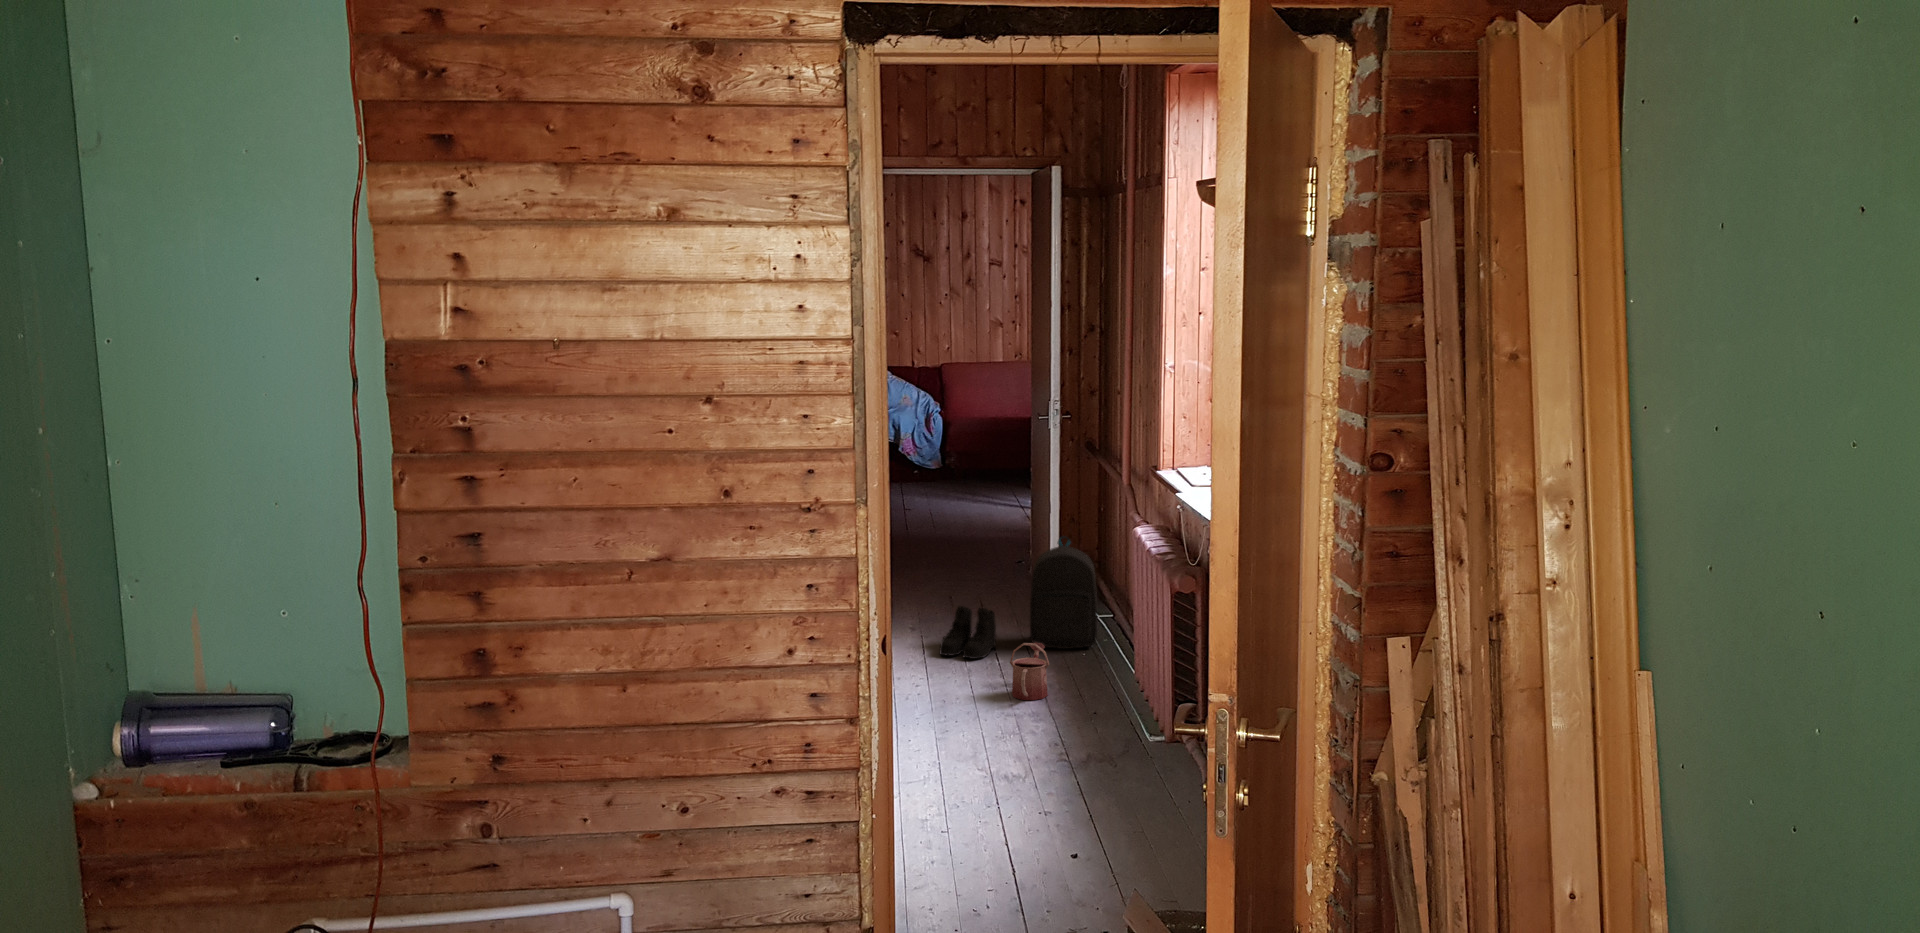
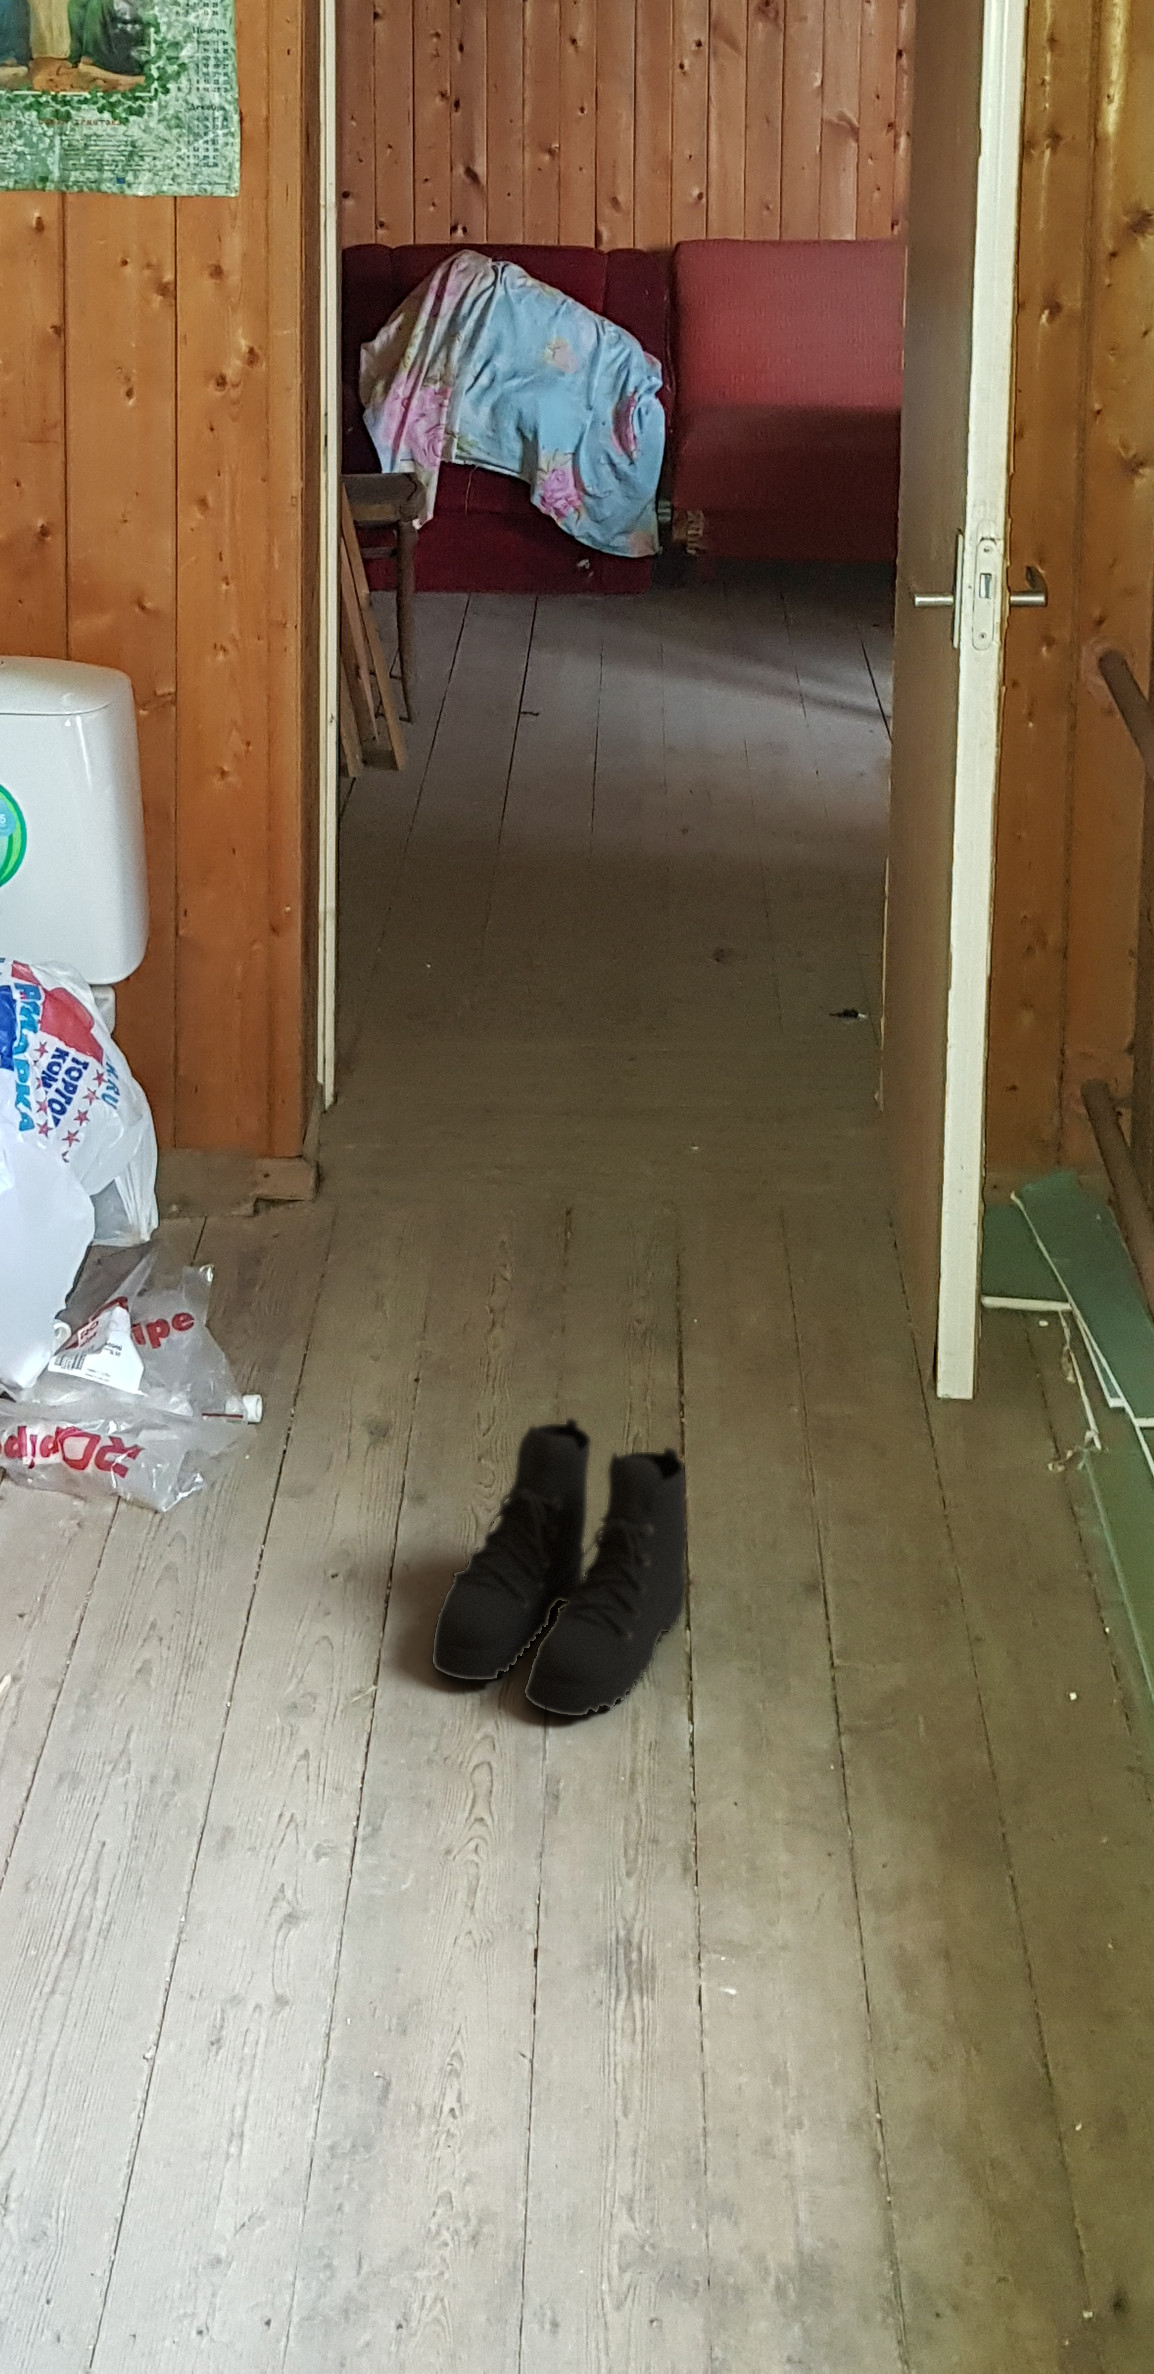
backpack: present [1030,537,1097,649] -> none [834,1137,1130,1651]
watering can: present [1010,642,1049,700] -> none [697,1786,892,2165]

